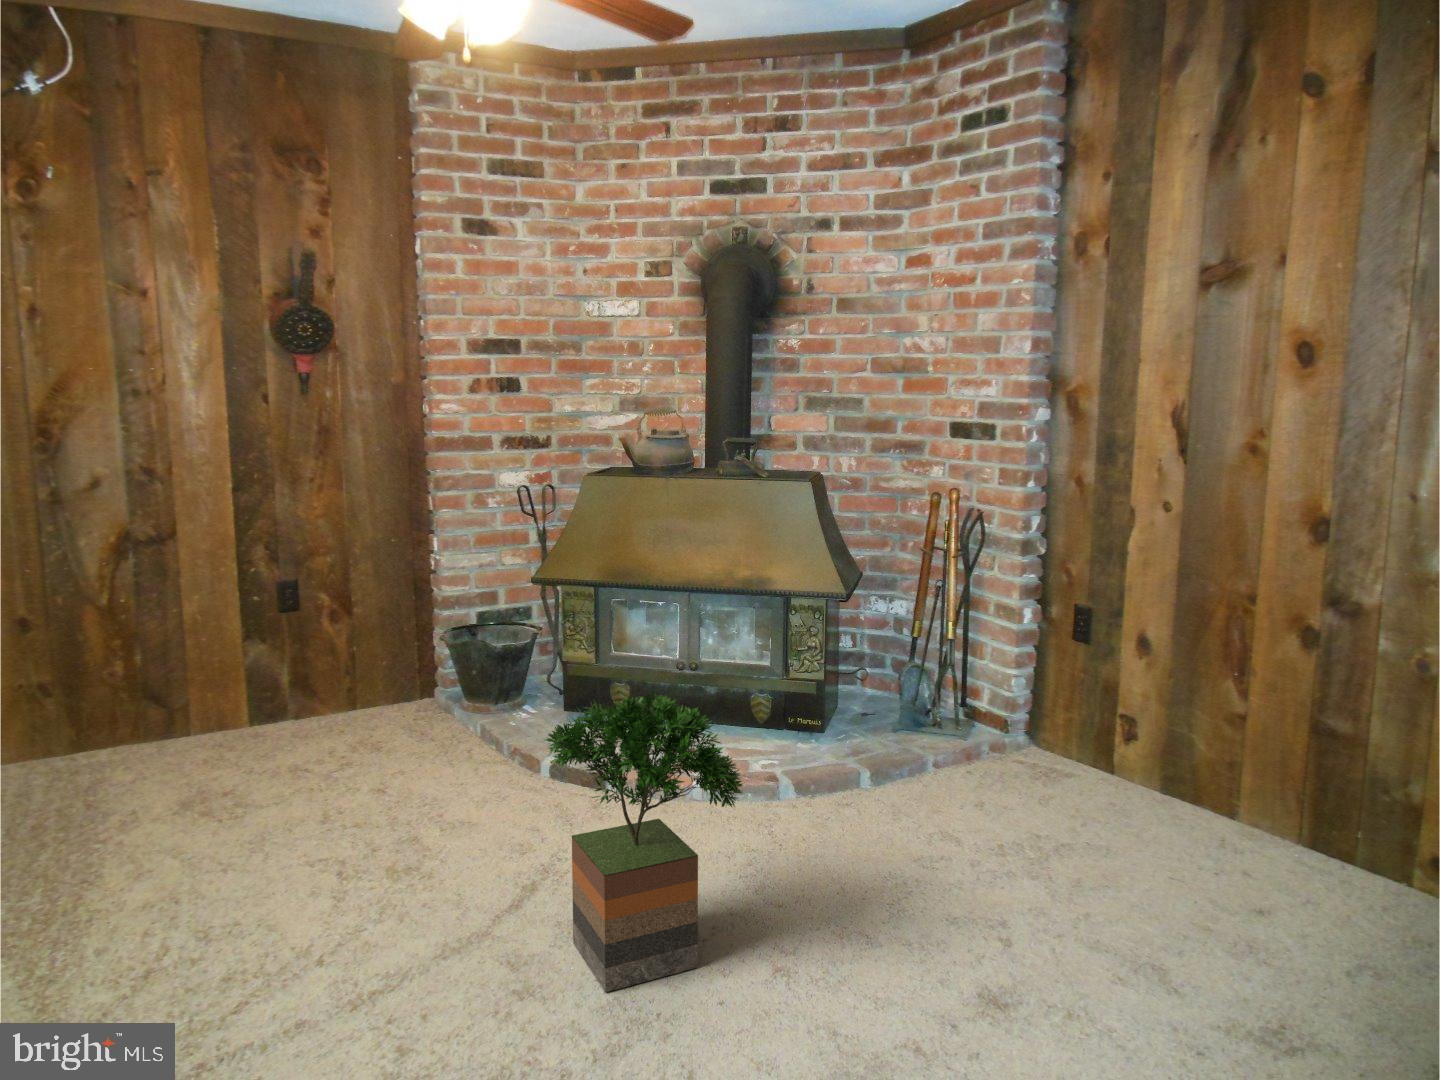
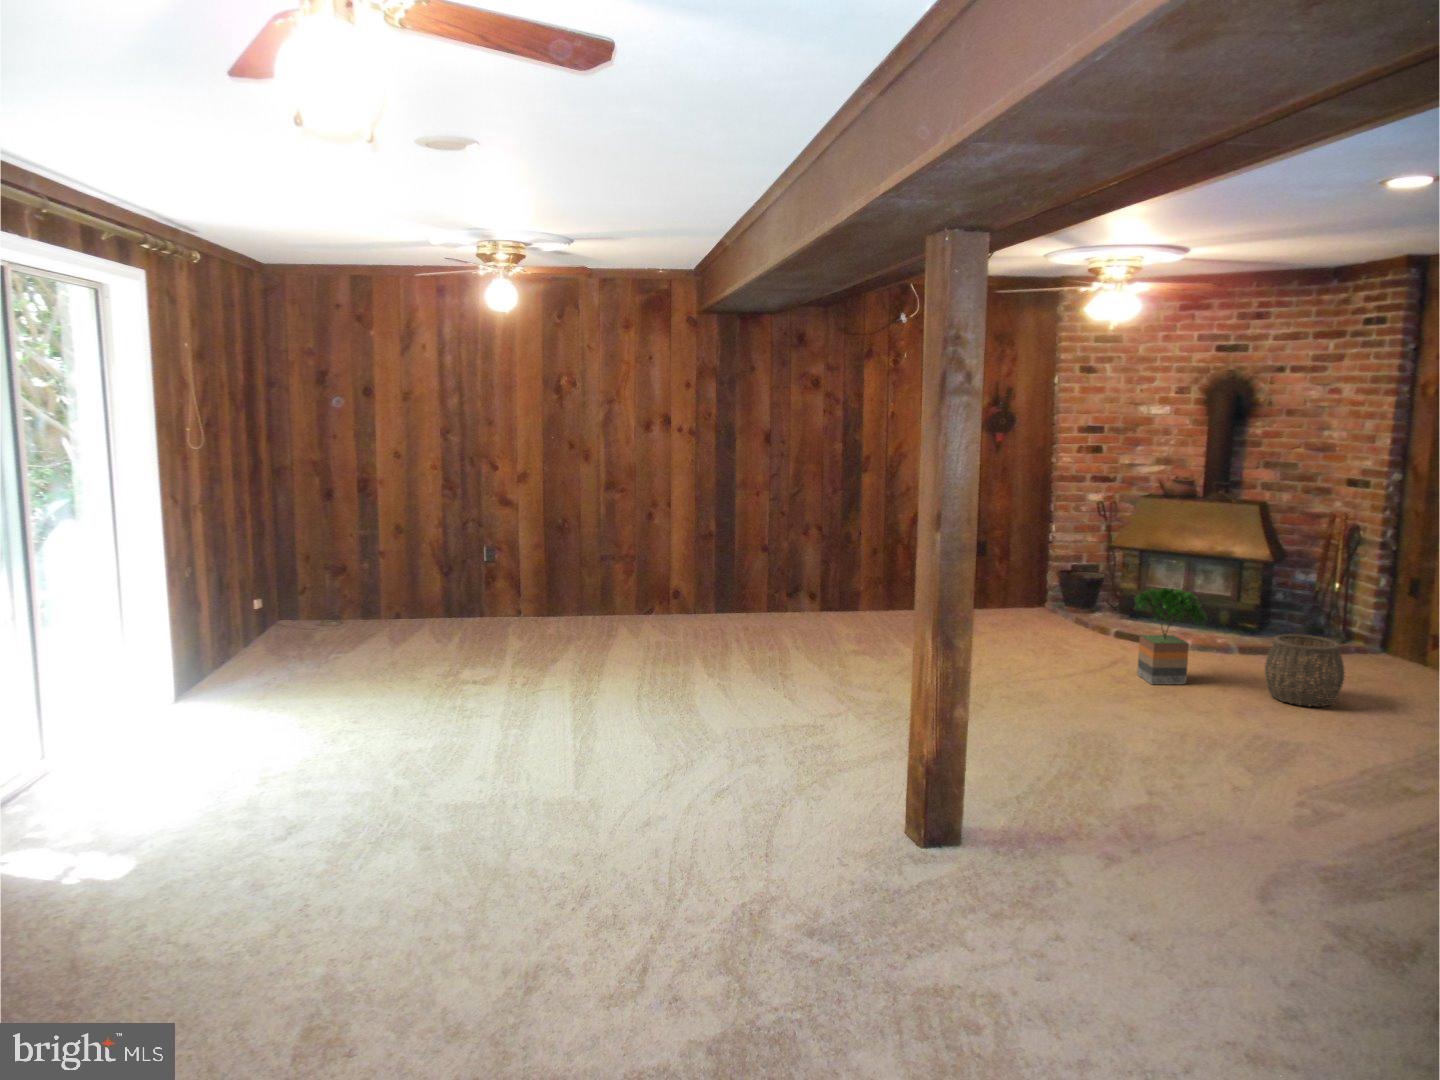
woven basket: none [889,792,1090,1020] -> present [1265,634,1345,707]

